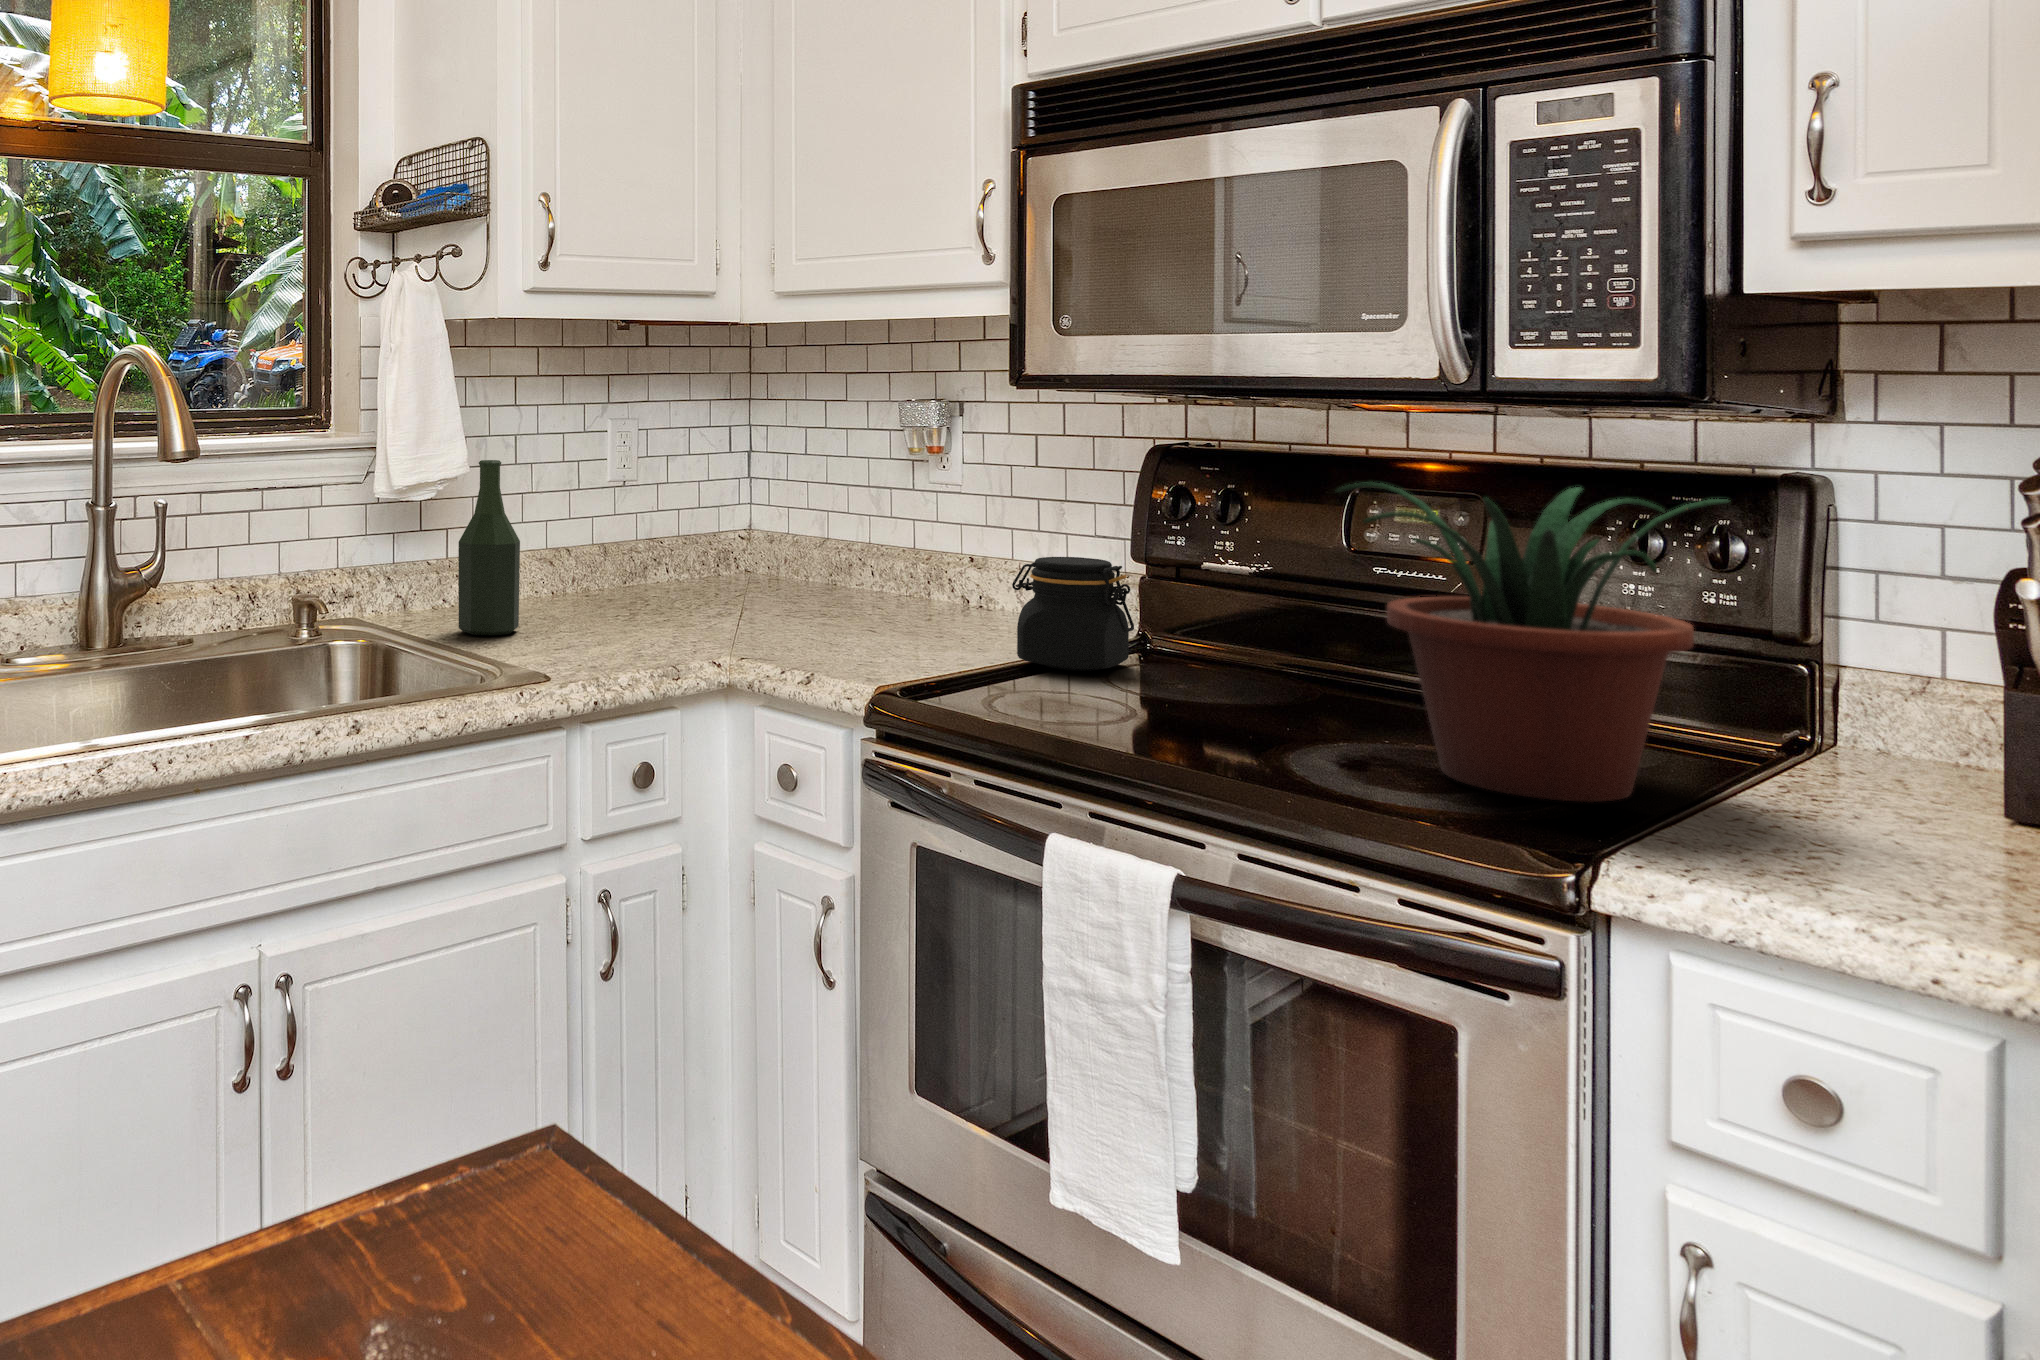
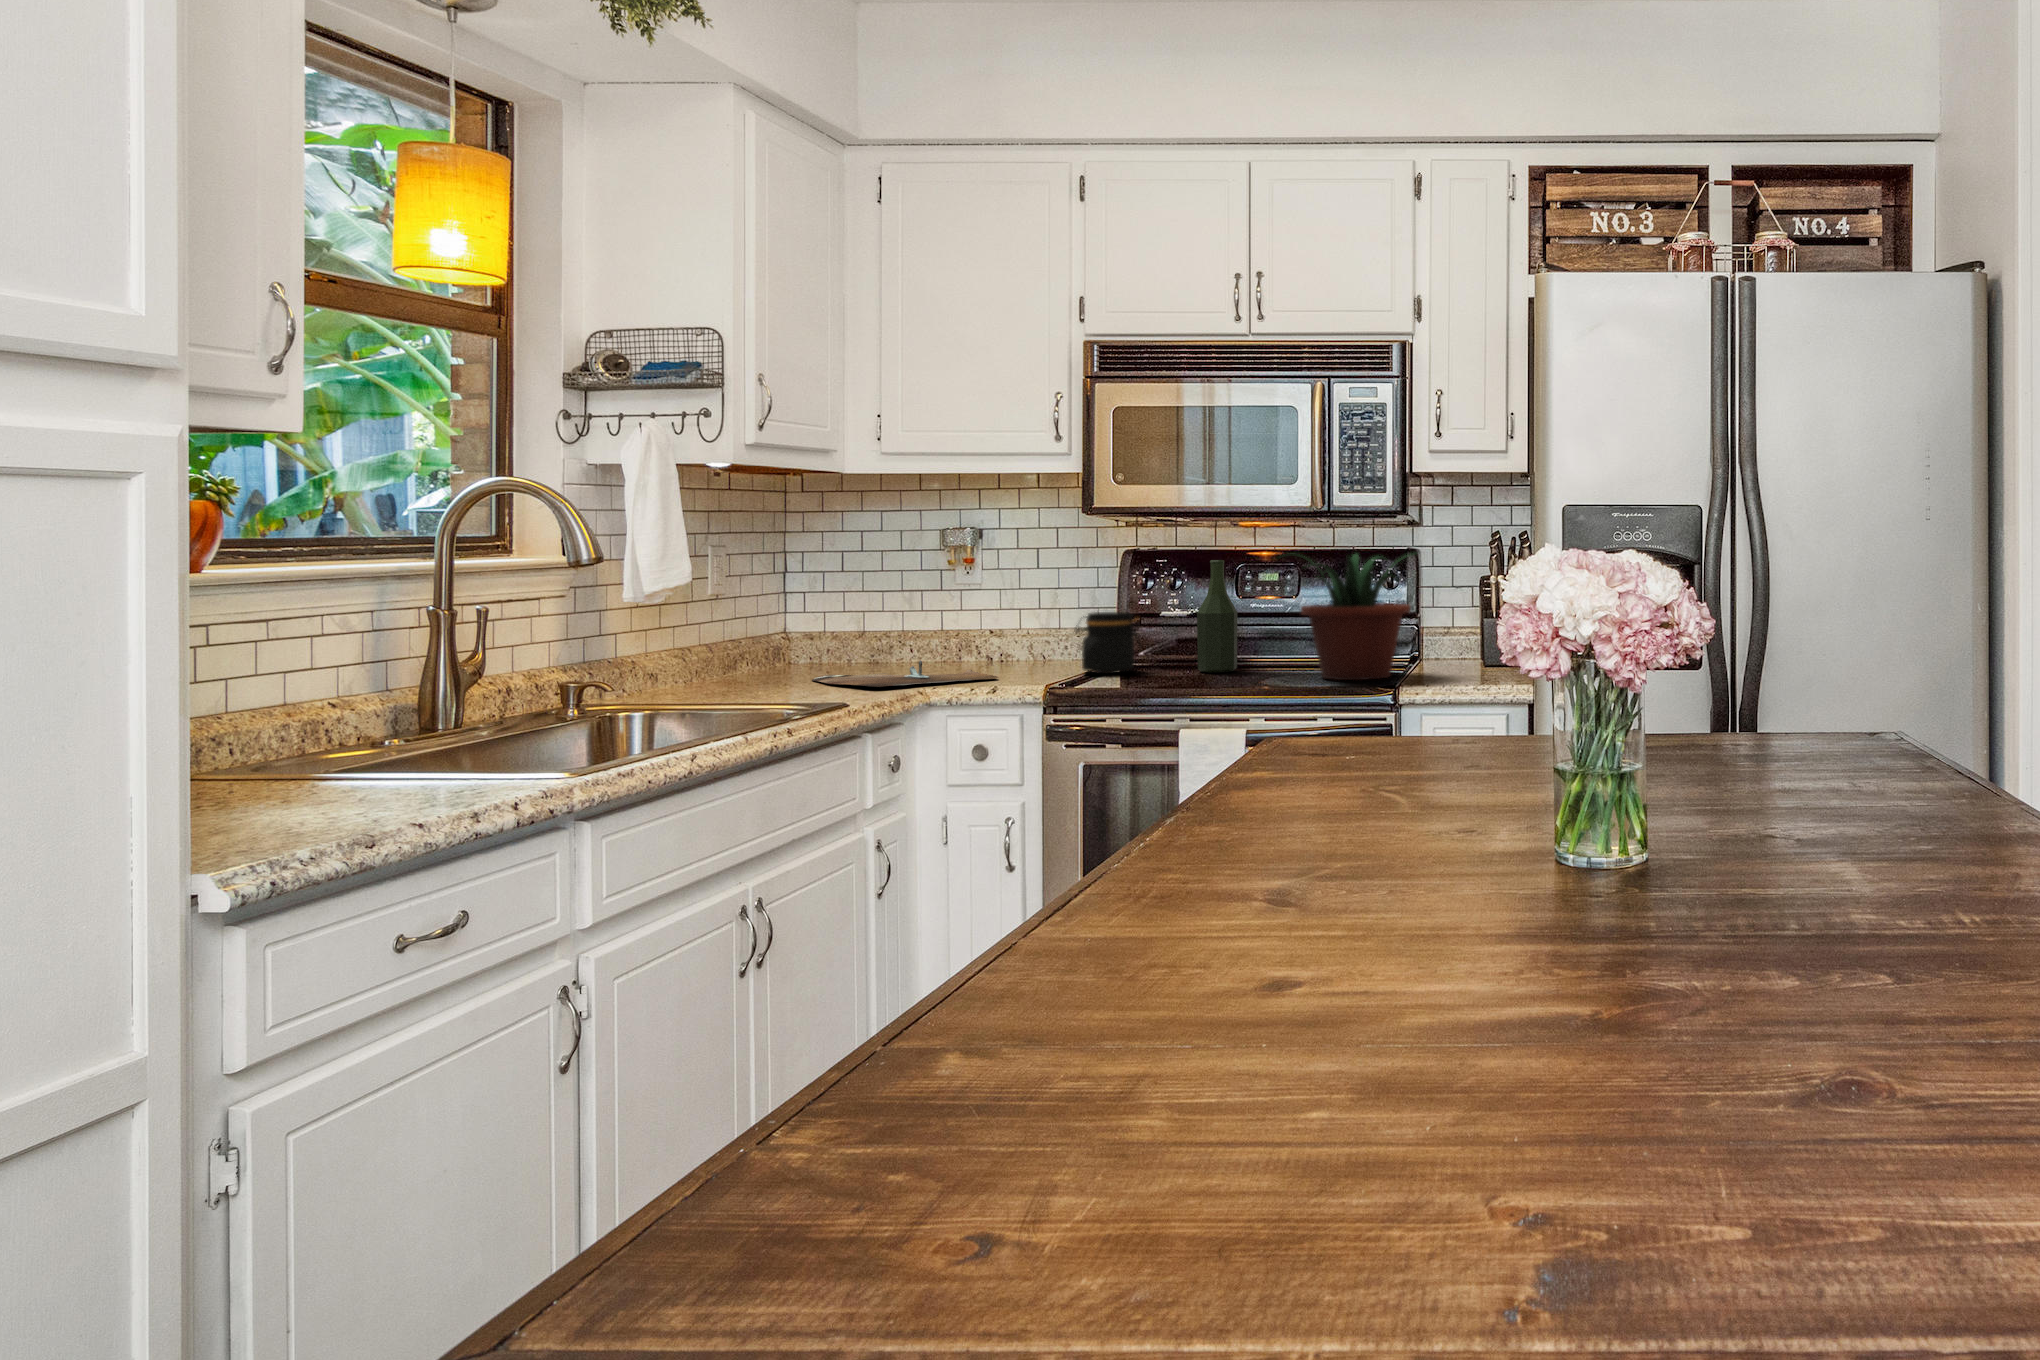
bottle: present [458,460,520,635] -> present [1197,560,1237,672]
cutting board: none [665,606,902,652] -> present [812,660,998,687]

